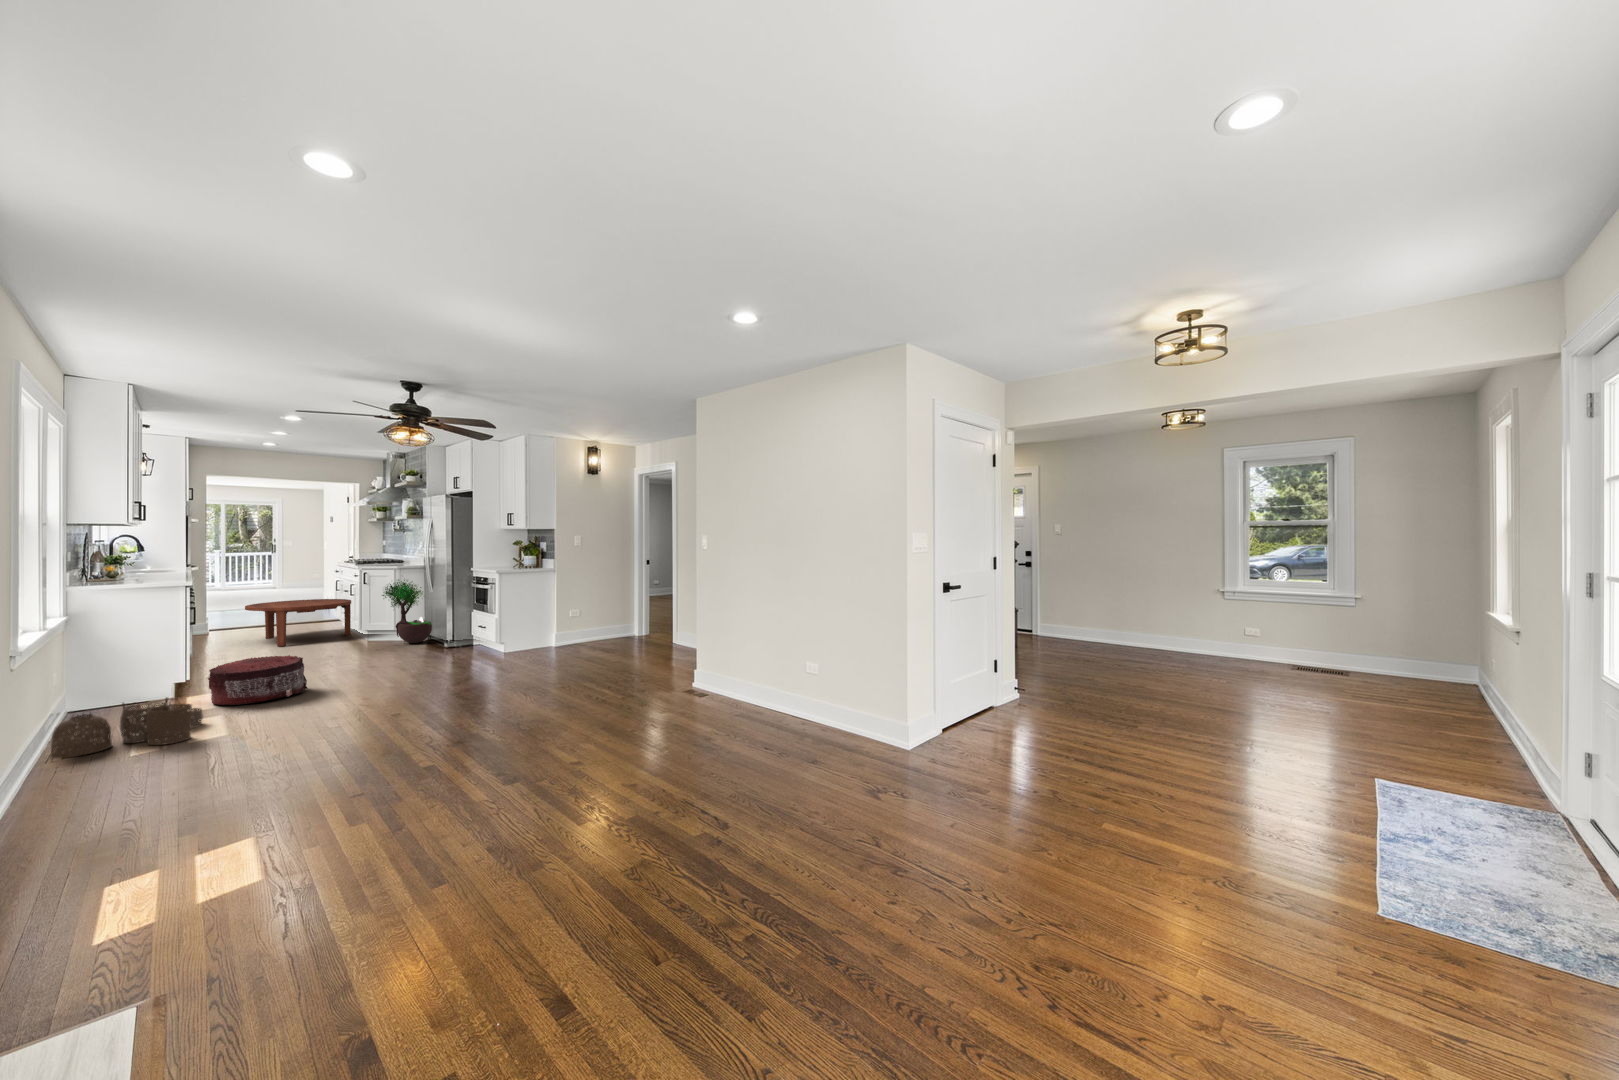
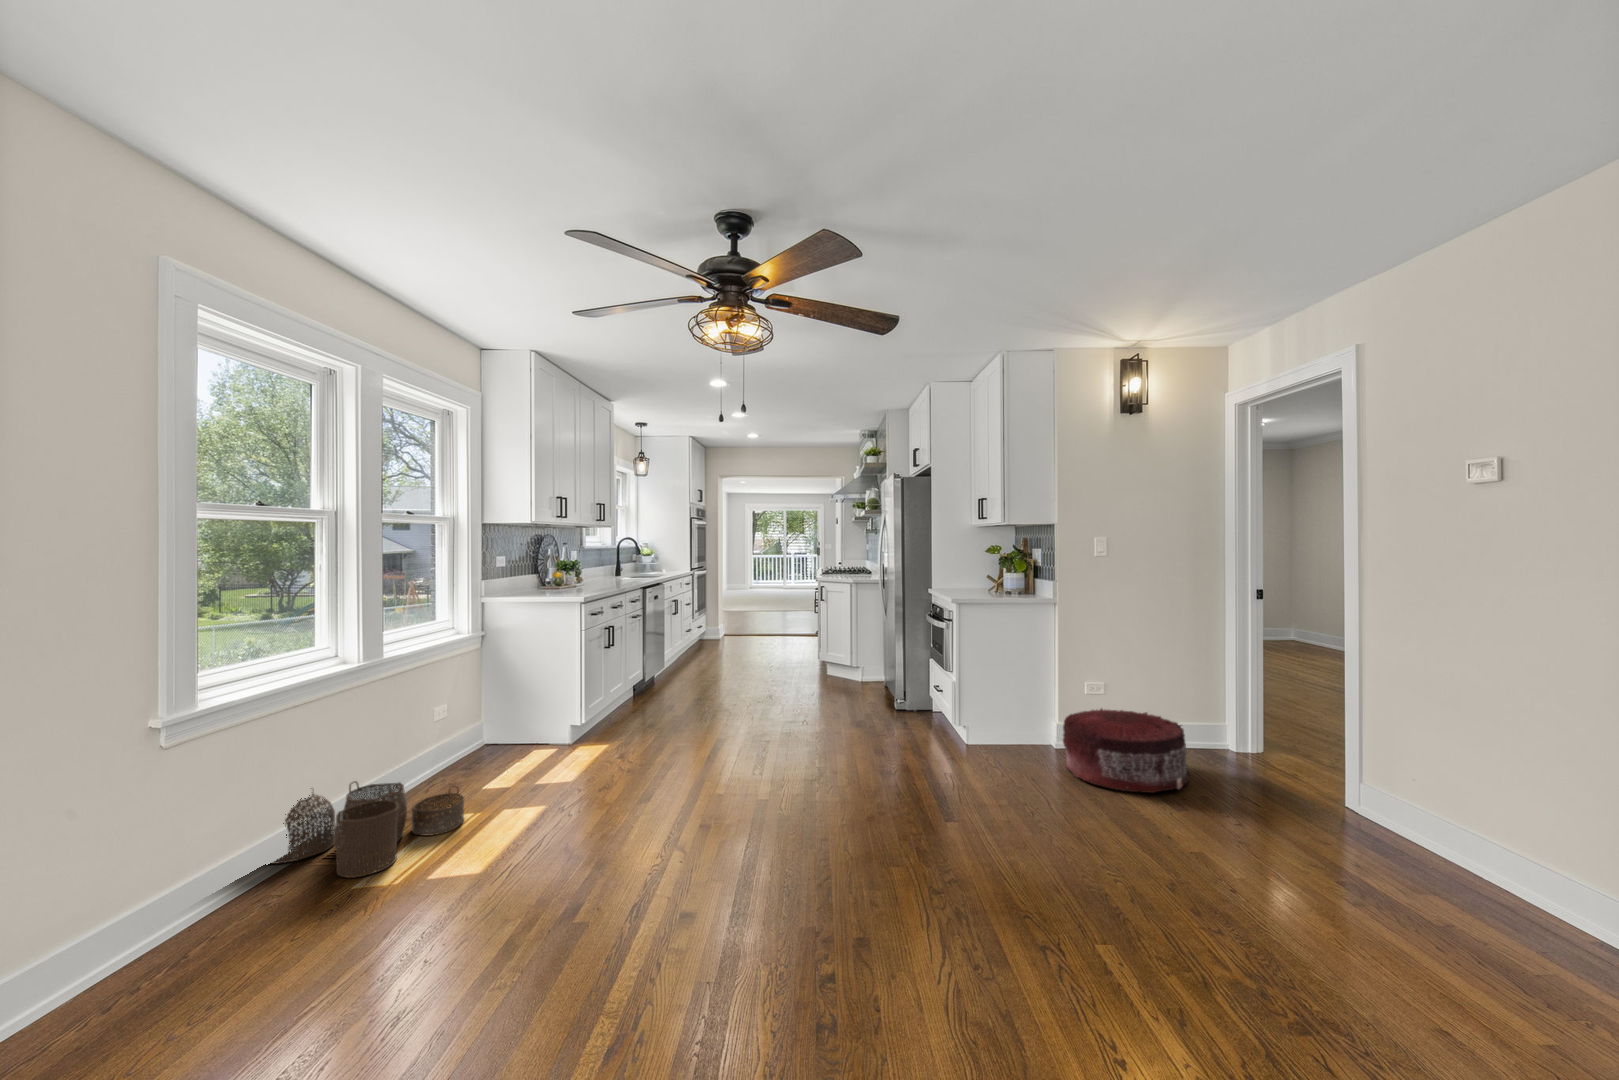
potted tree: present [382,580,432,643] -> none [825,594,883,693]
coffee table: present [245,599,351,647] -> none [719,614,817,671]
pouf: present [208,655,308,705] -> present [1063,709,1189,793]

